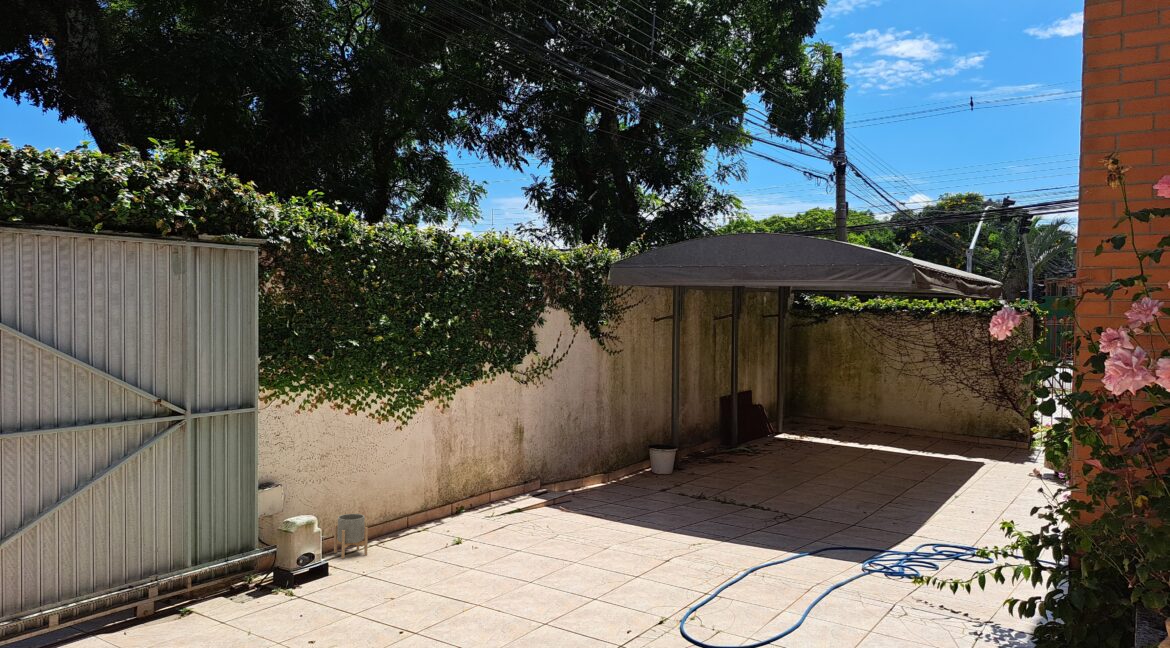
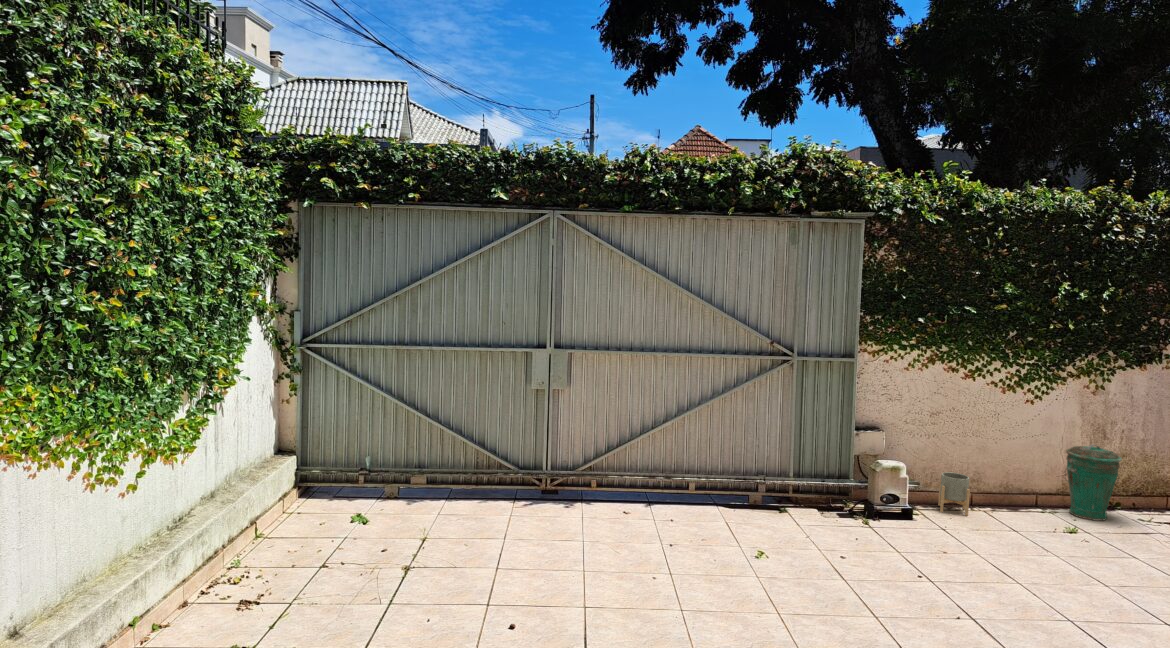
trash can: none [428,459,470,529] -> present [1066,445,1122,521]

